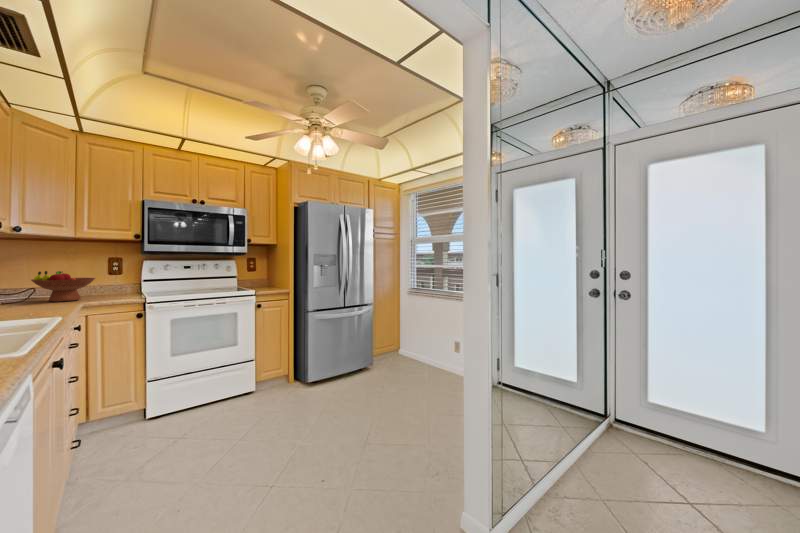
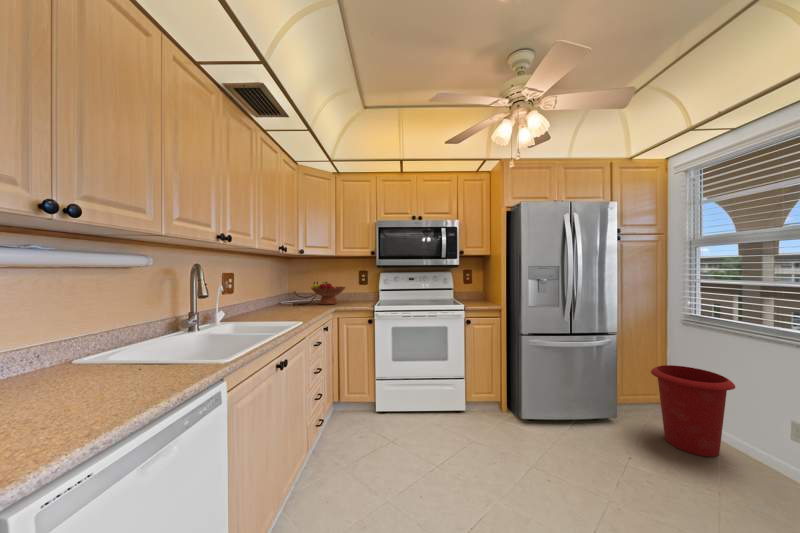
waste bin: none [390,322,429,374] -> present [651,365,735,457]

